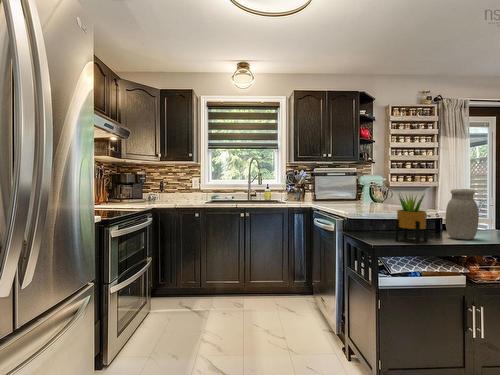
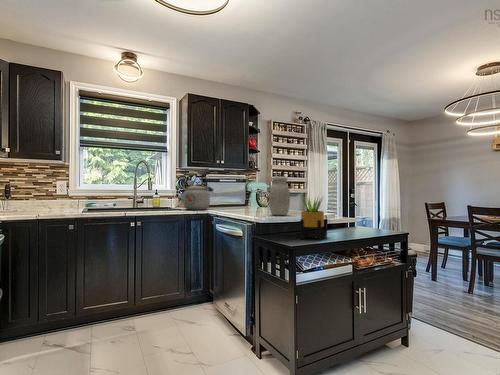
kettle: none [285,179,316,204] -> present [180,184,213,210]
jar: present [445,189,479,240] -> present [269,177,290,215]

